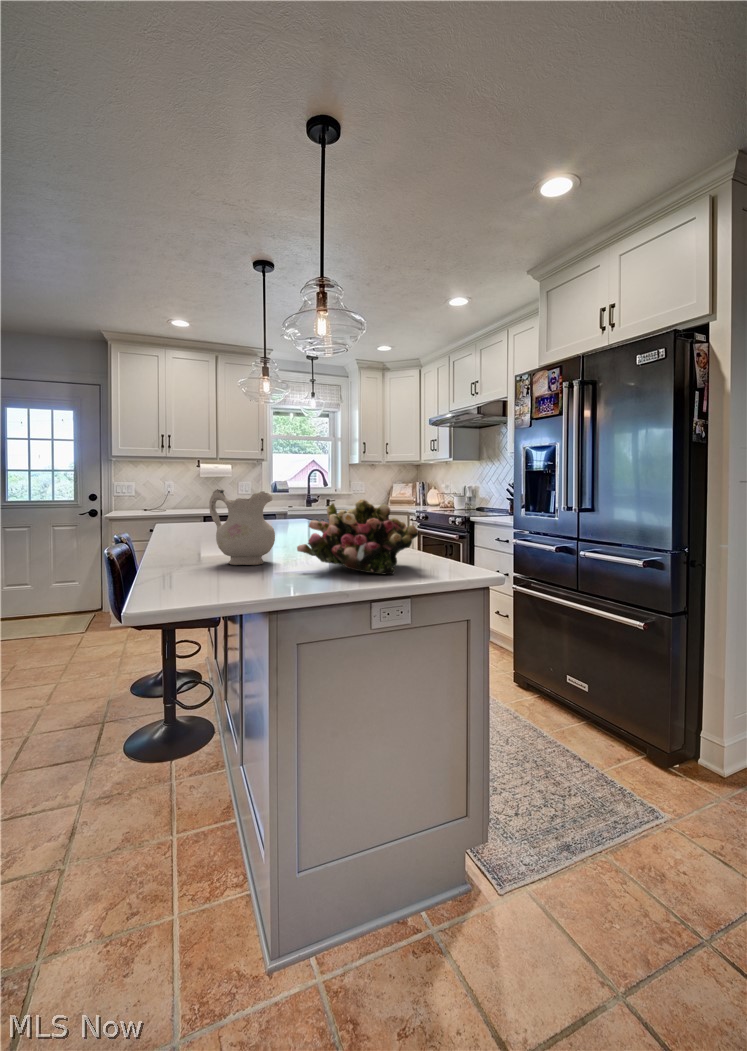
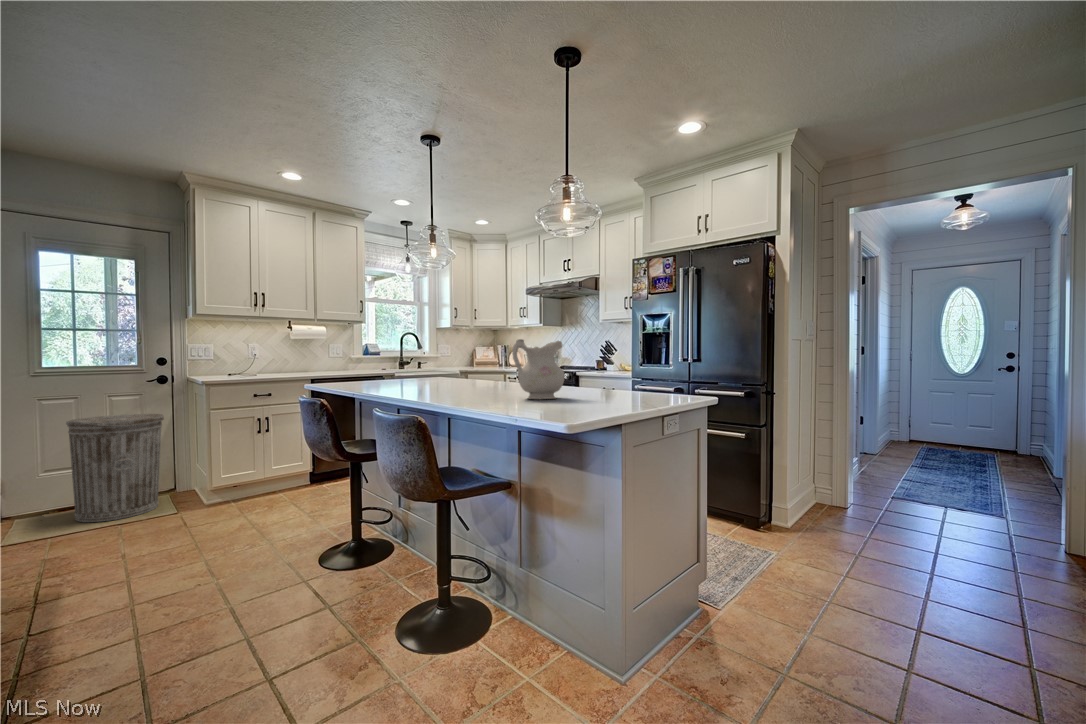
flower arrangement: present [297,499,419,574] -> none [598,346,681,398]
trash can: none [14,543,88,632] -> present [66,414,164,522]

